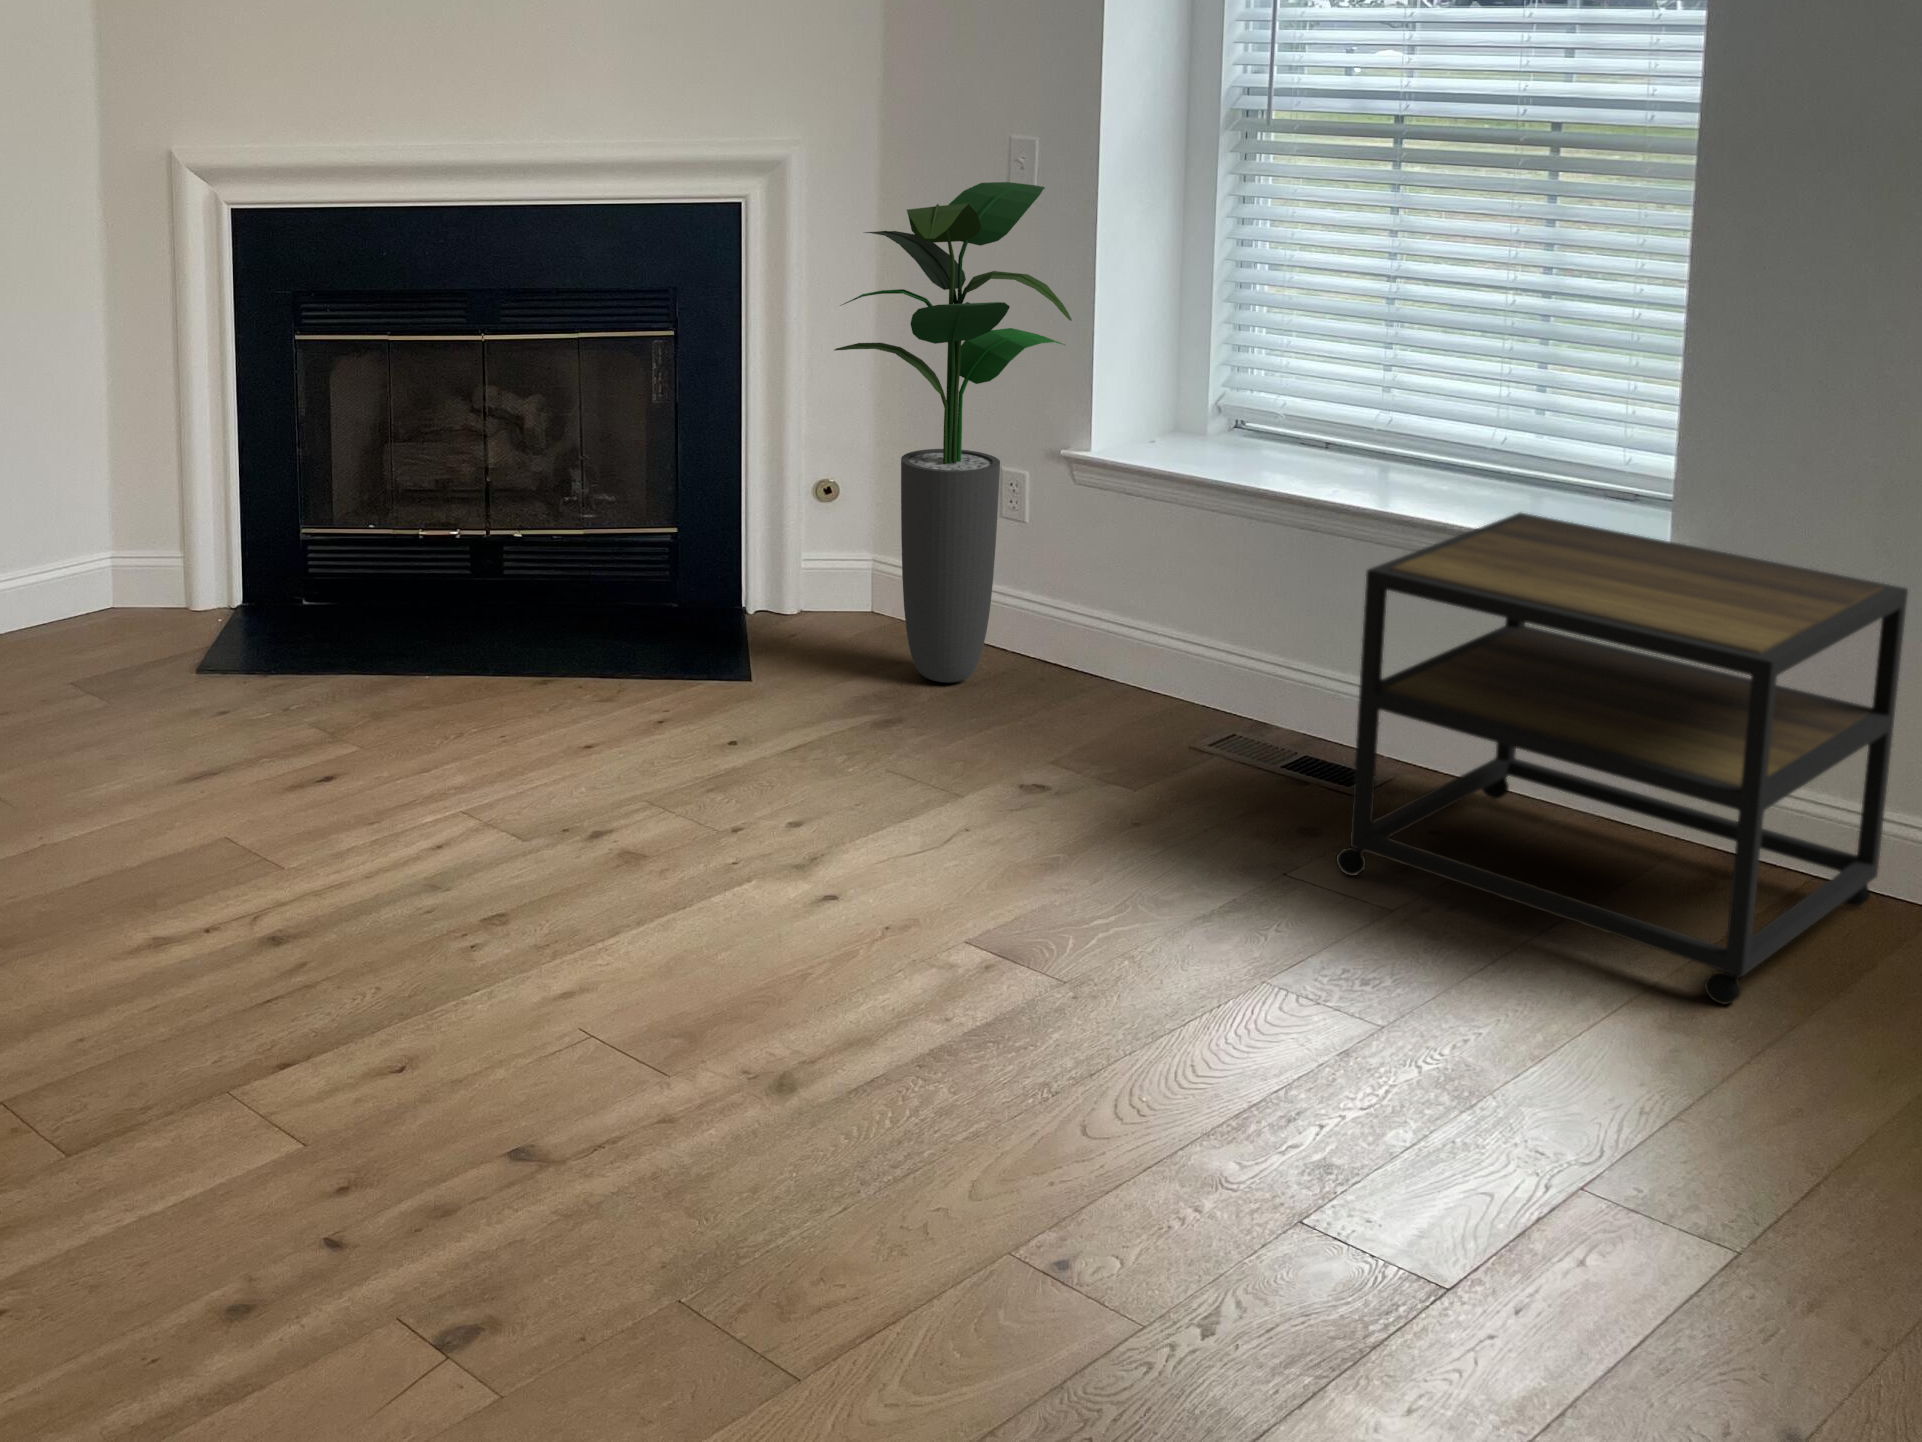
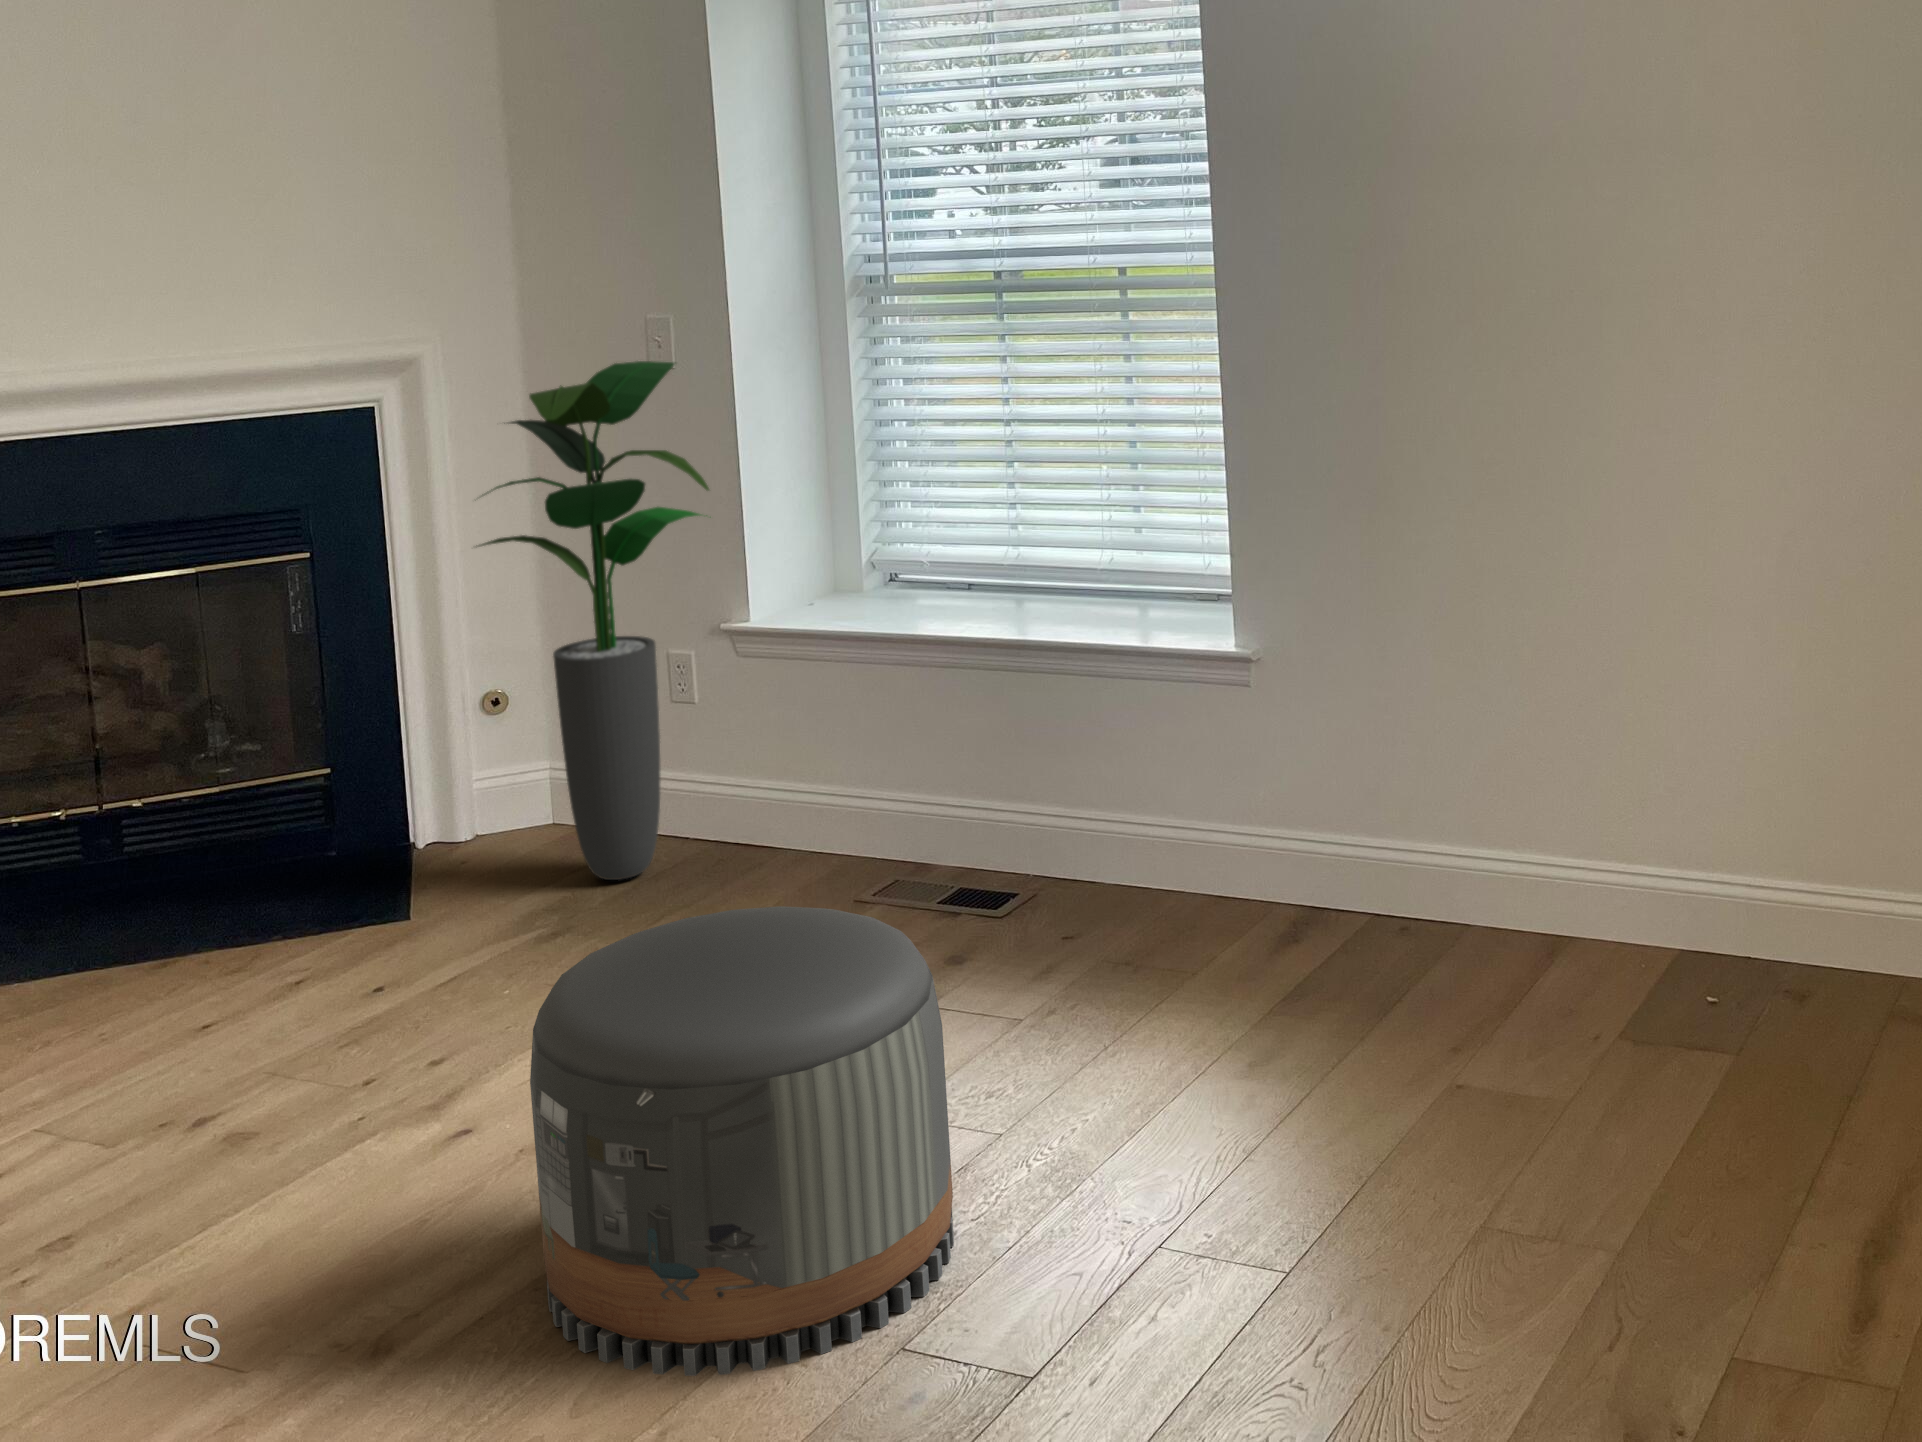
side table: present [1336,513,1908,1005] -> none [970,622,1422,1043]
pouf: none [941,757,1357,1202] -> present [530,906,954,1376]

